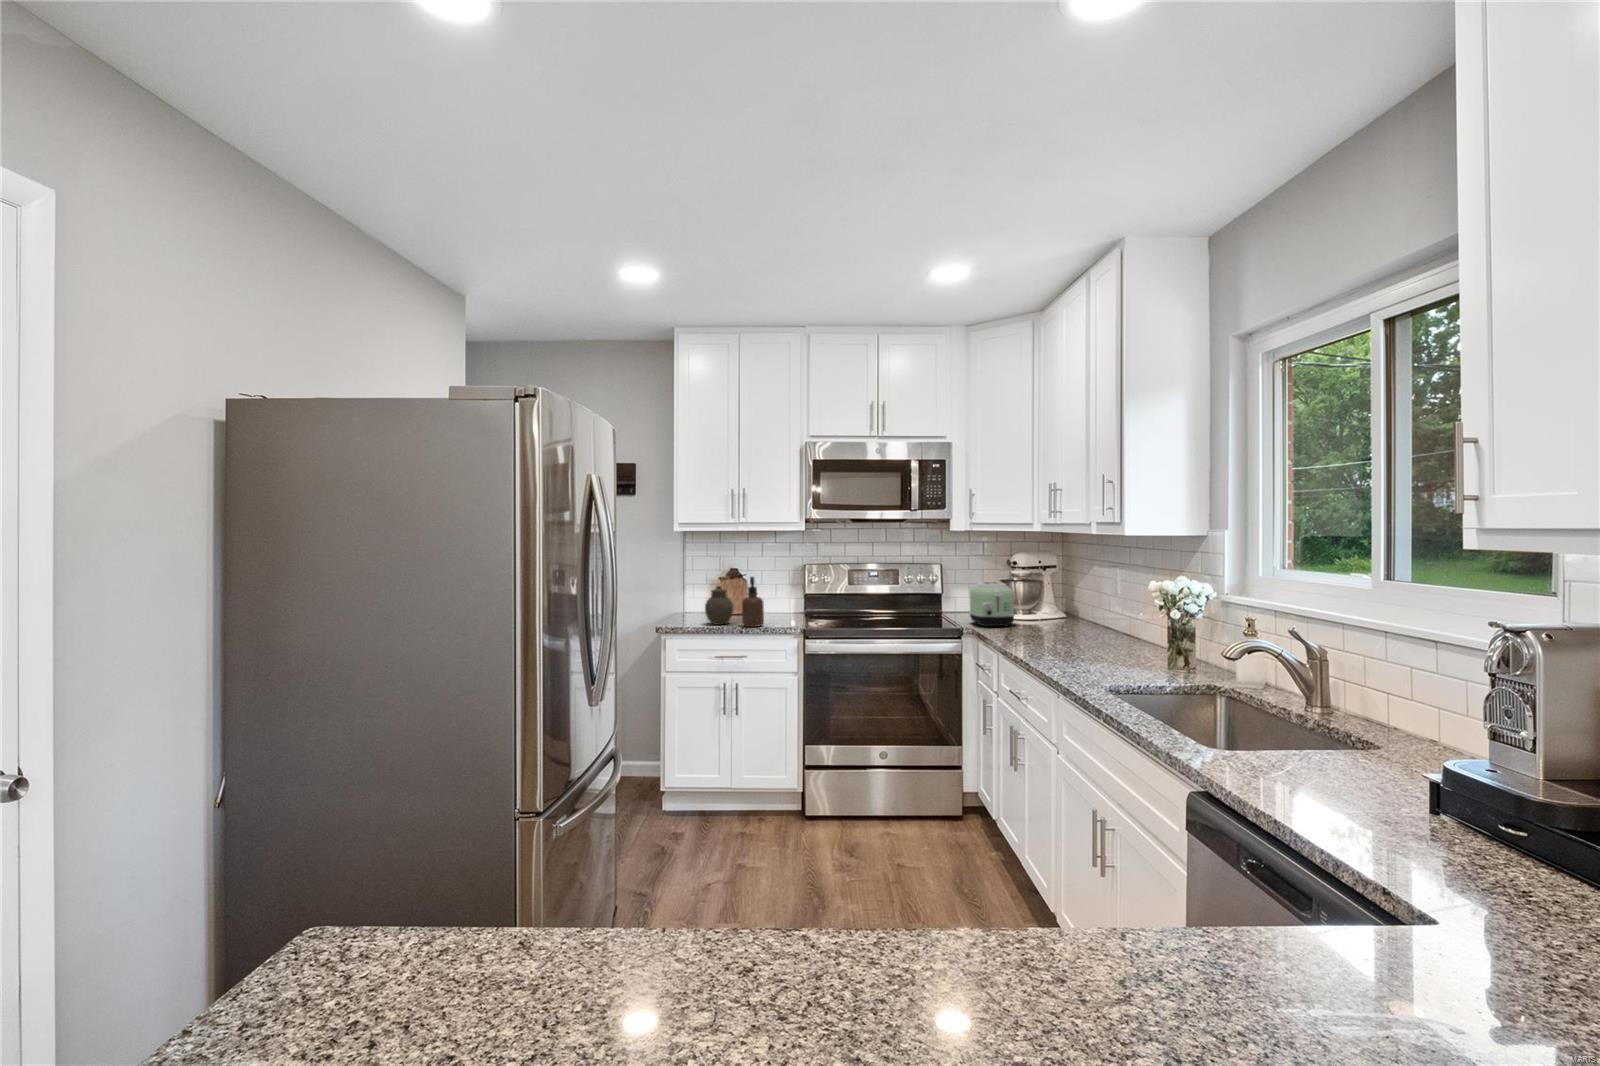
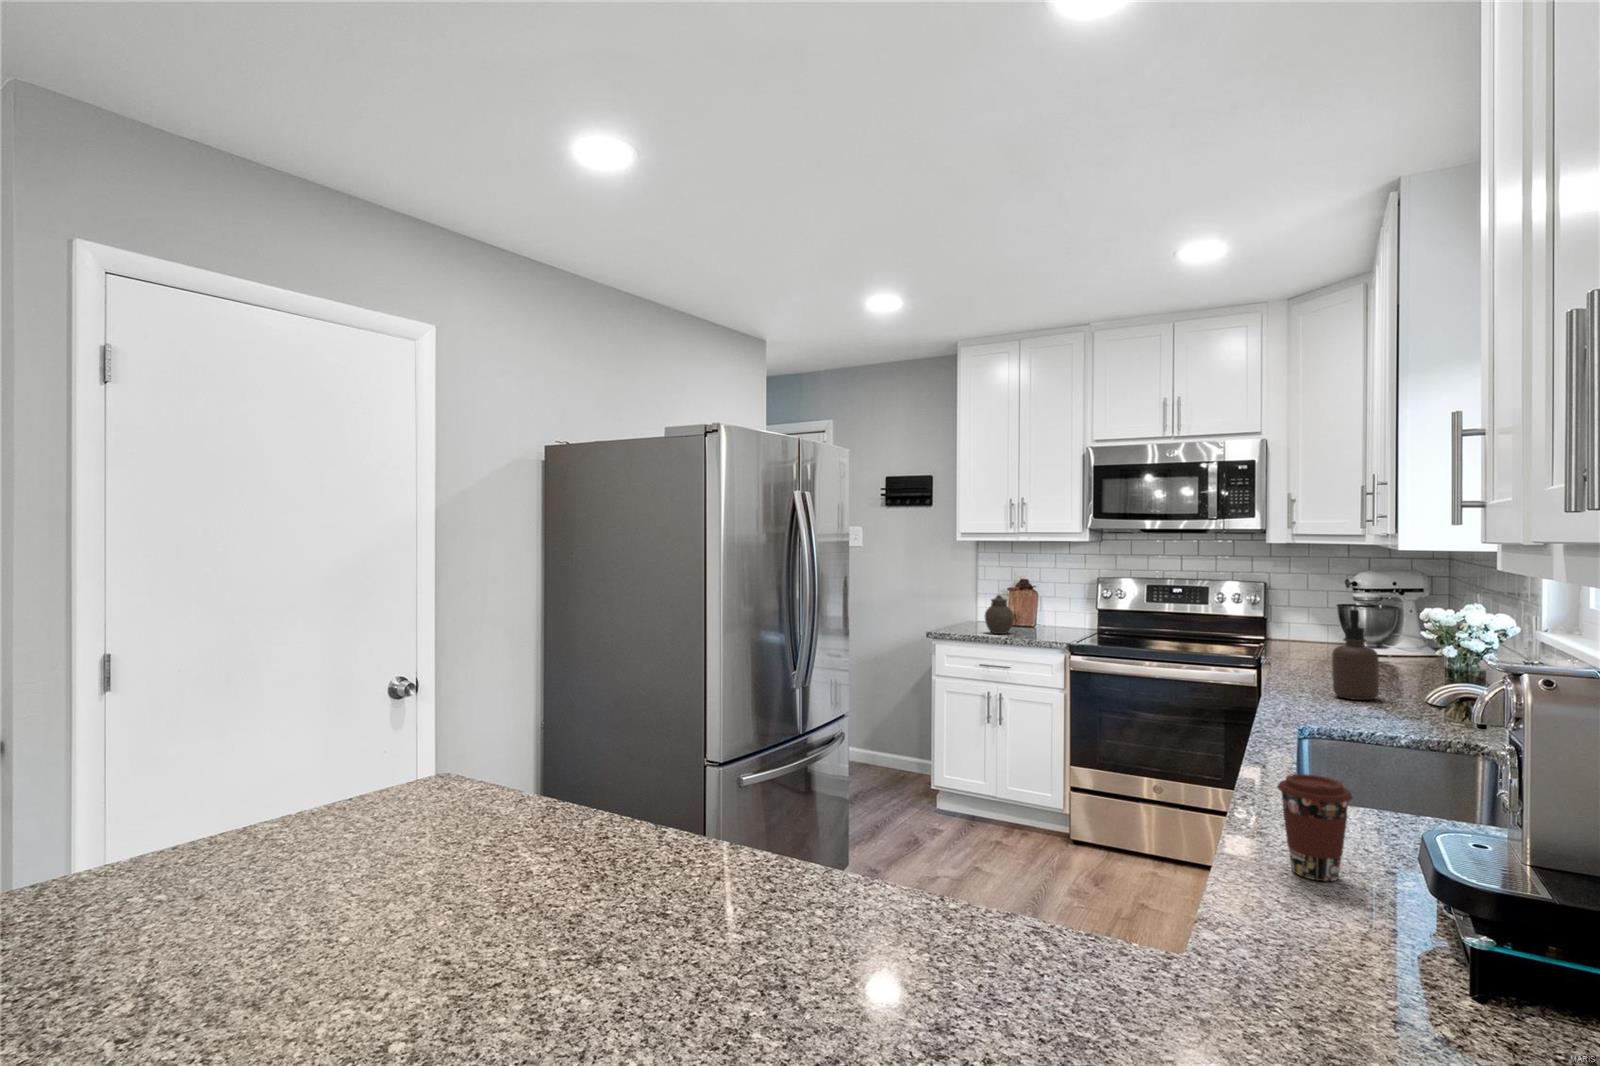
soap dispenser: present [742,577,764,627] -> present [1332,609,1379,700]
toaster: present [969,582,1014,627] -> none [1278,604,1337,660]
coffee cup: none [1305,732,1363,812] -> present [1277,774,1353,881]

